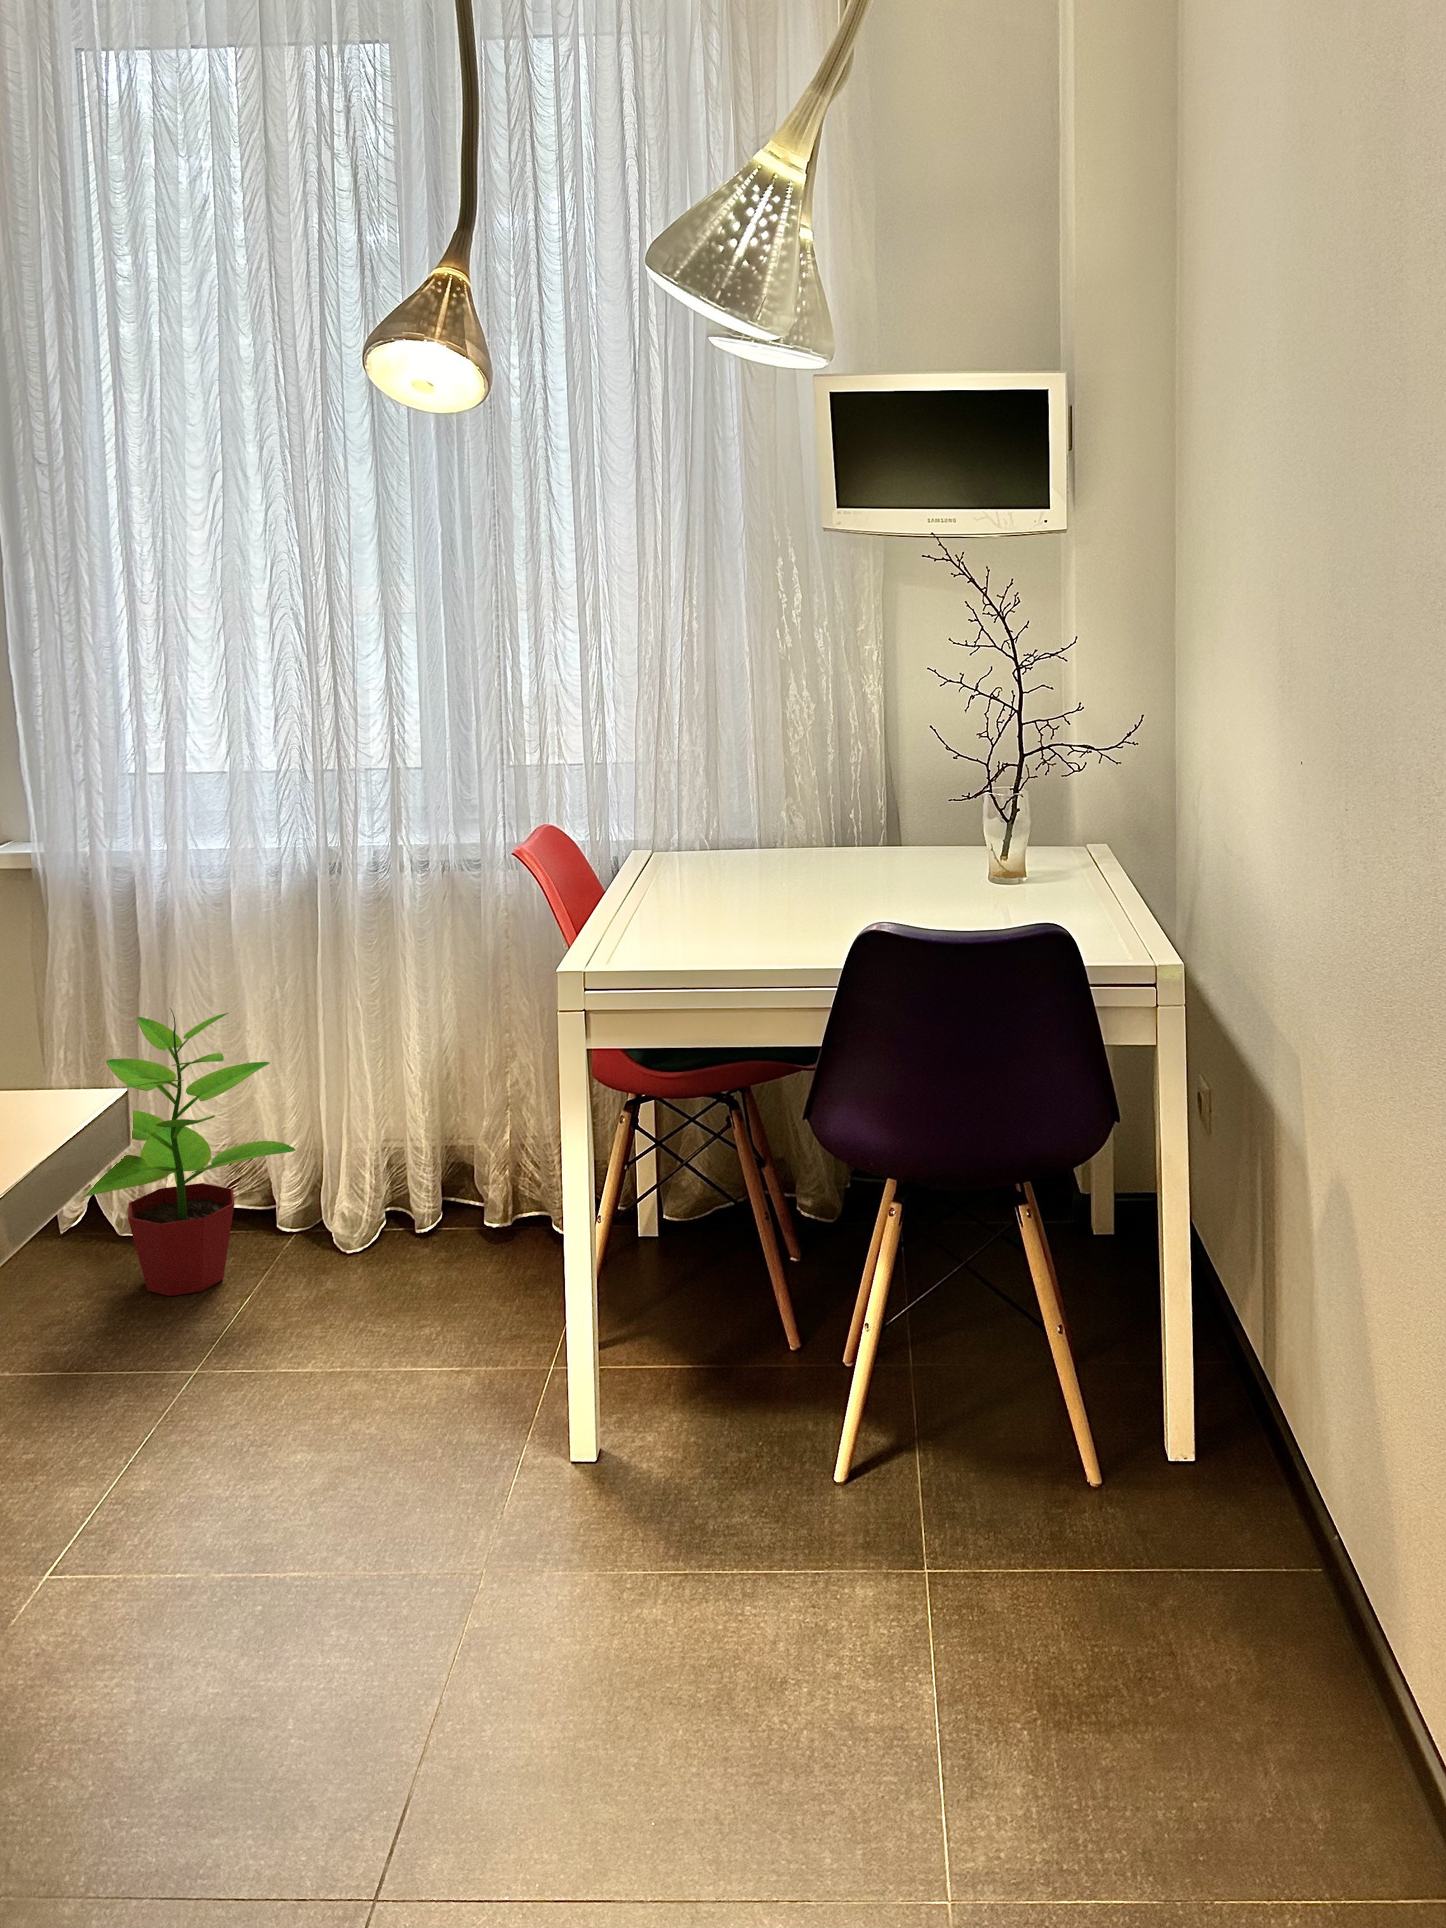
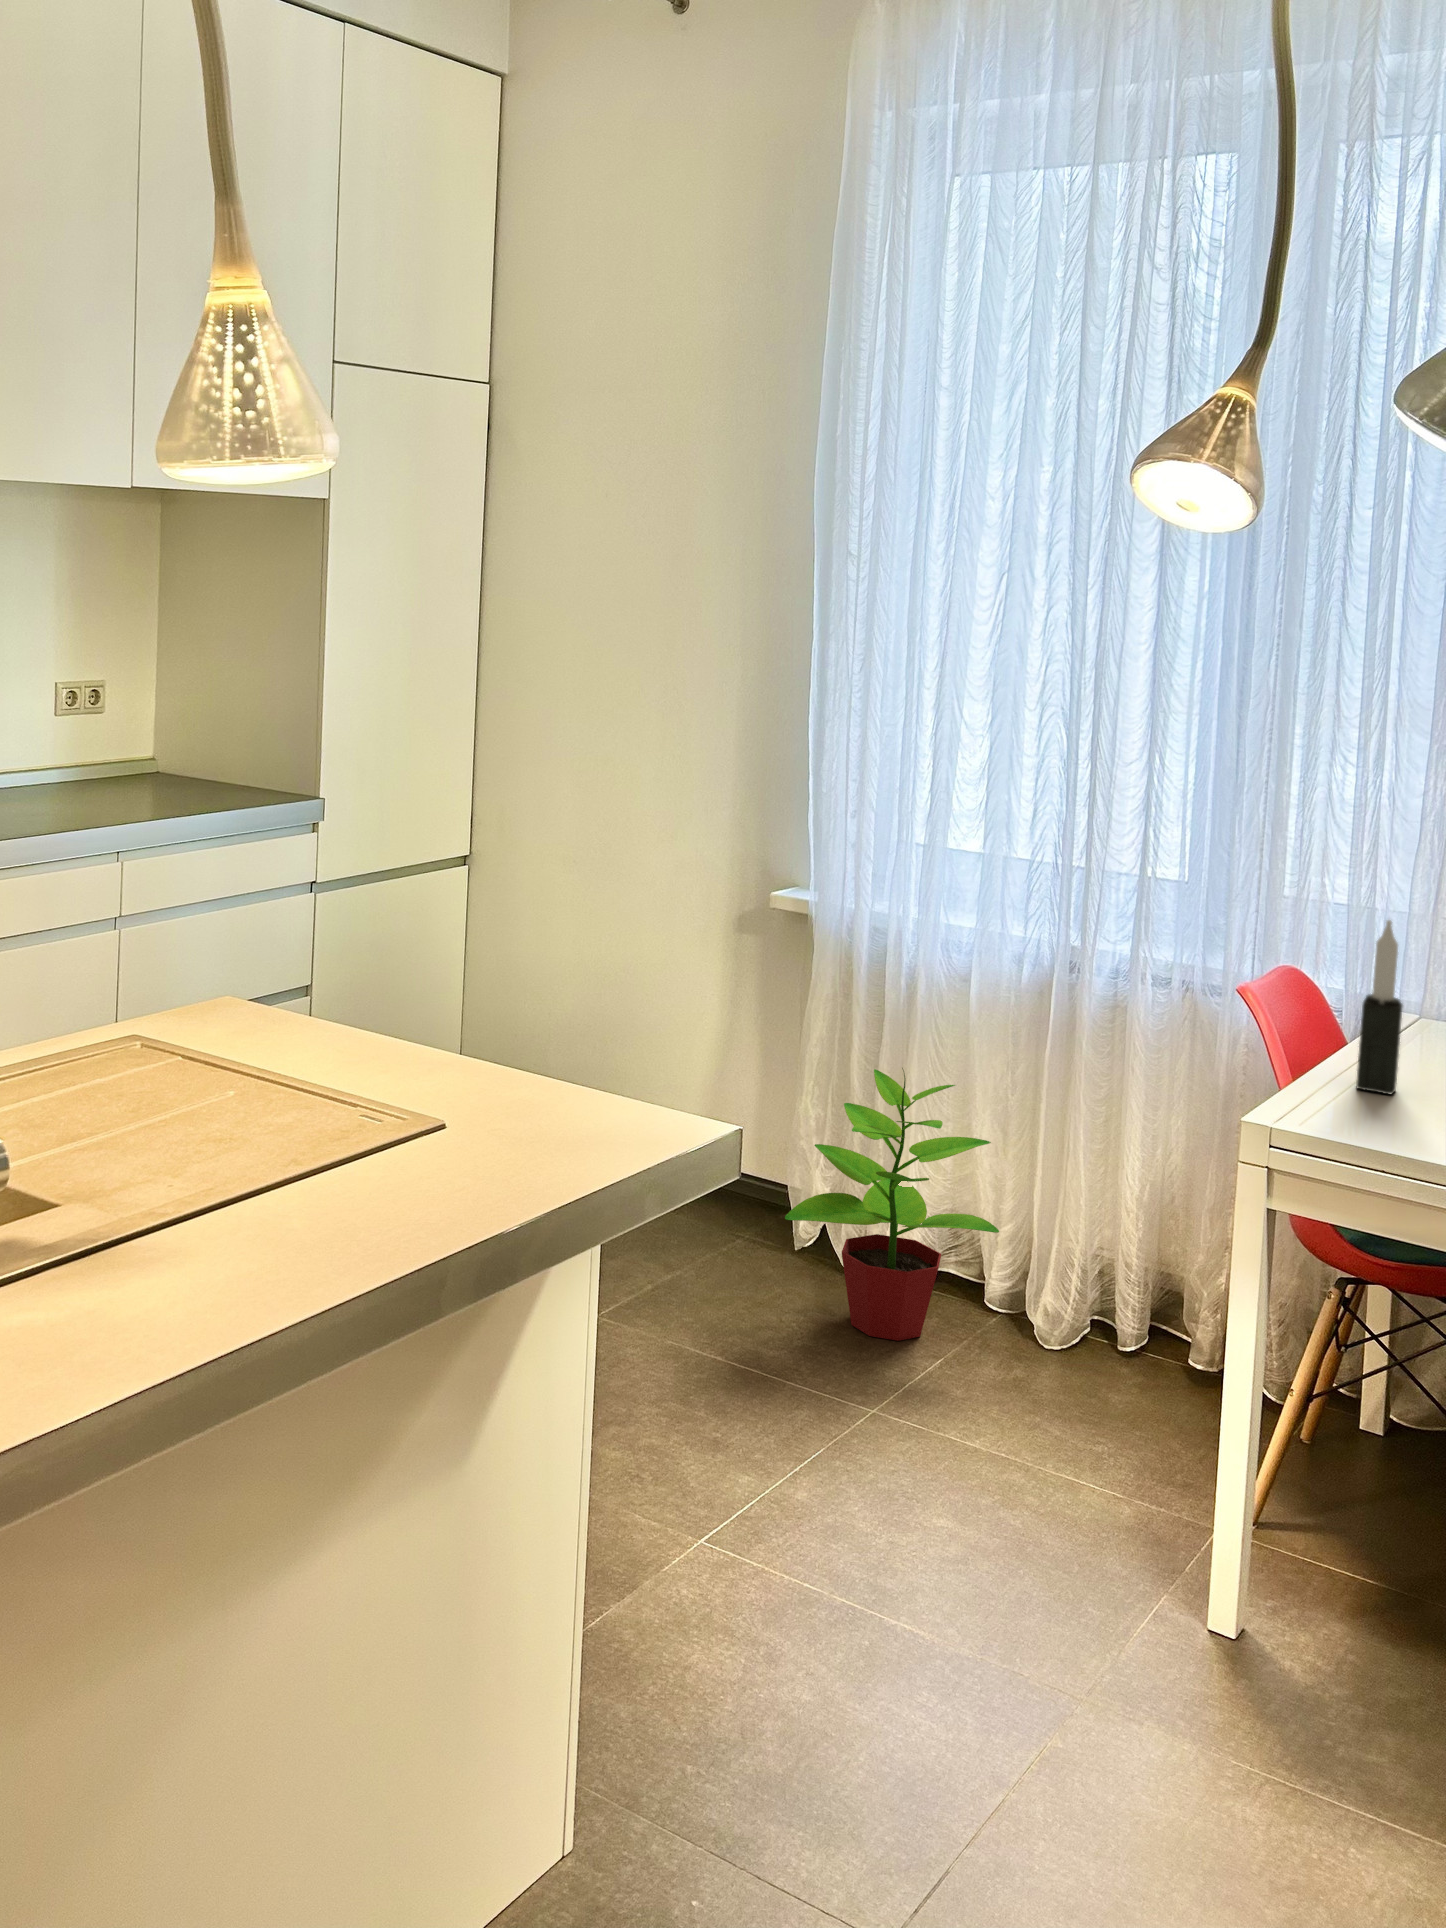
candle: none [628,765,663,926] -> present [1356,920,1403,1094]

